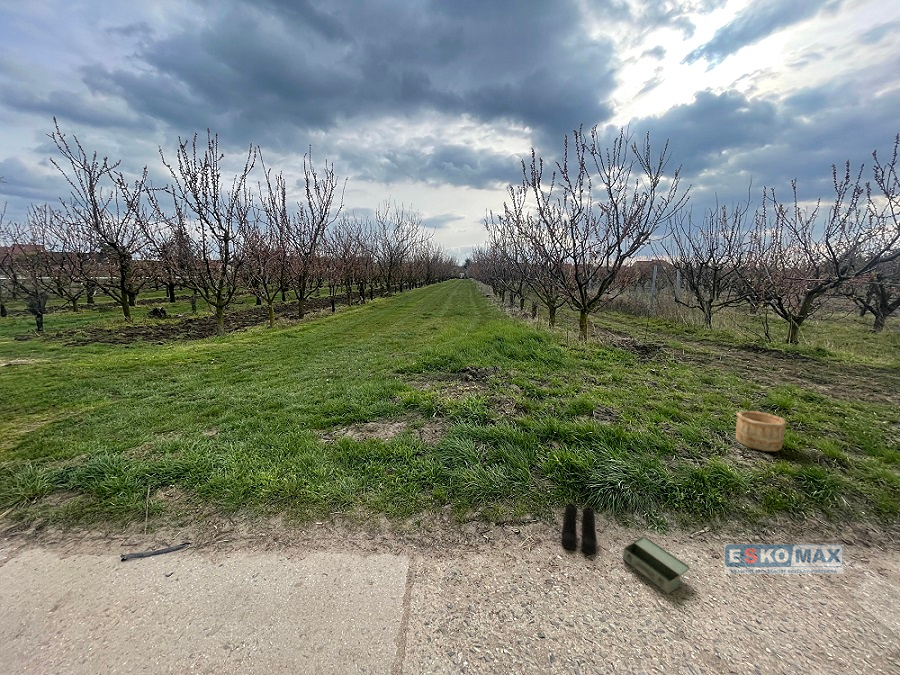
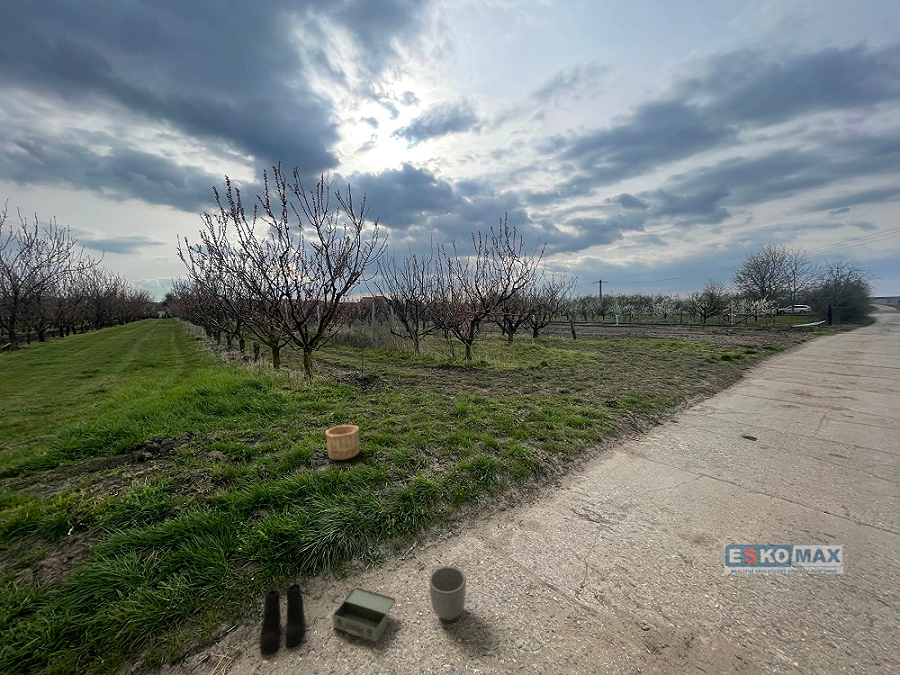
wooden bucket: present [736,411,787,451] -> present [326,425,359,460]
planter: none [737,564,793,625] -> present [429,567,466,621]

